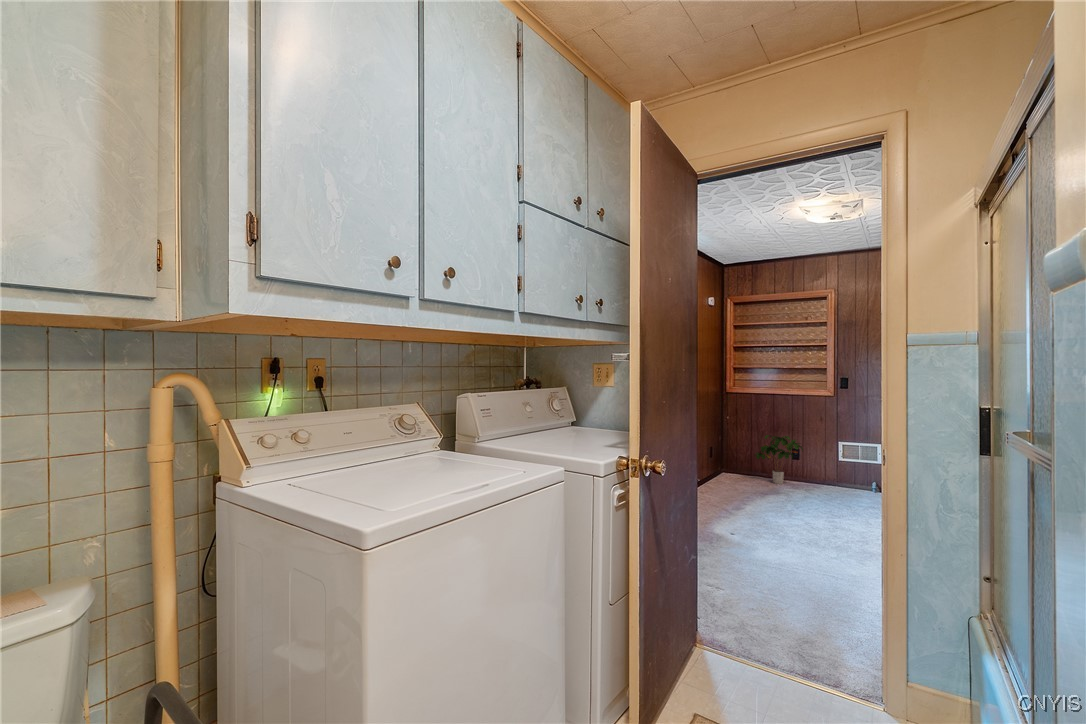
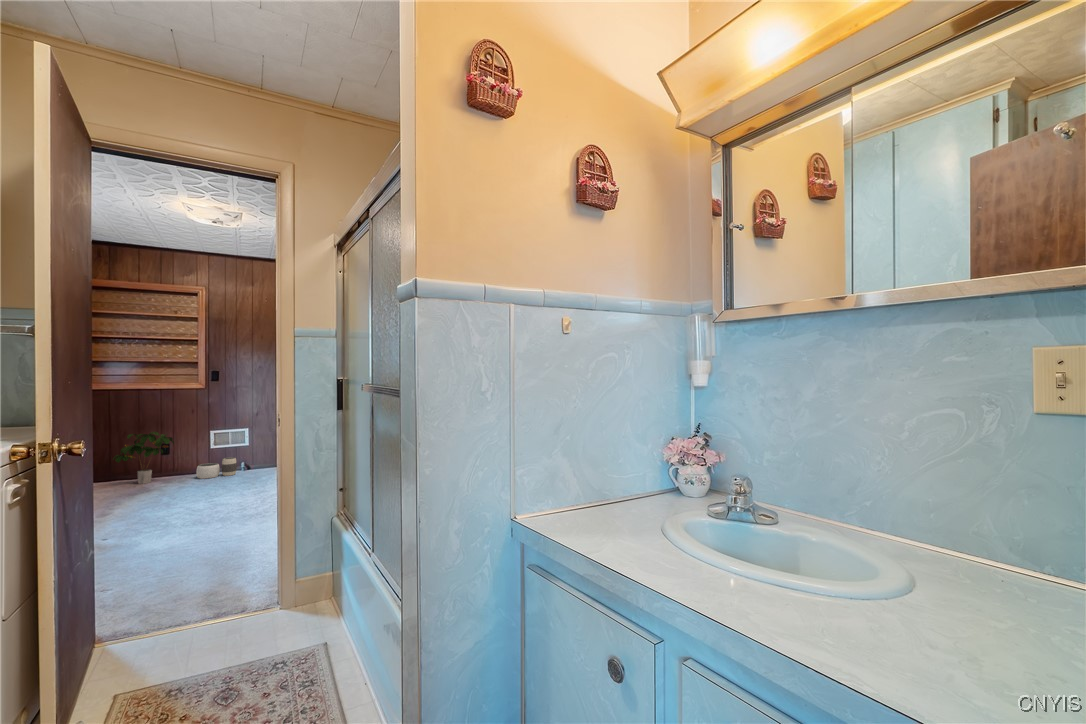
waste basket: none [823,475,865,497] -> present [196,457,237,479]

